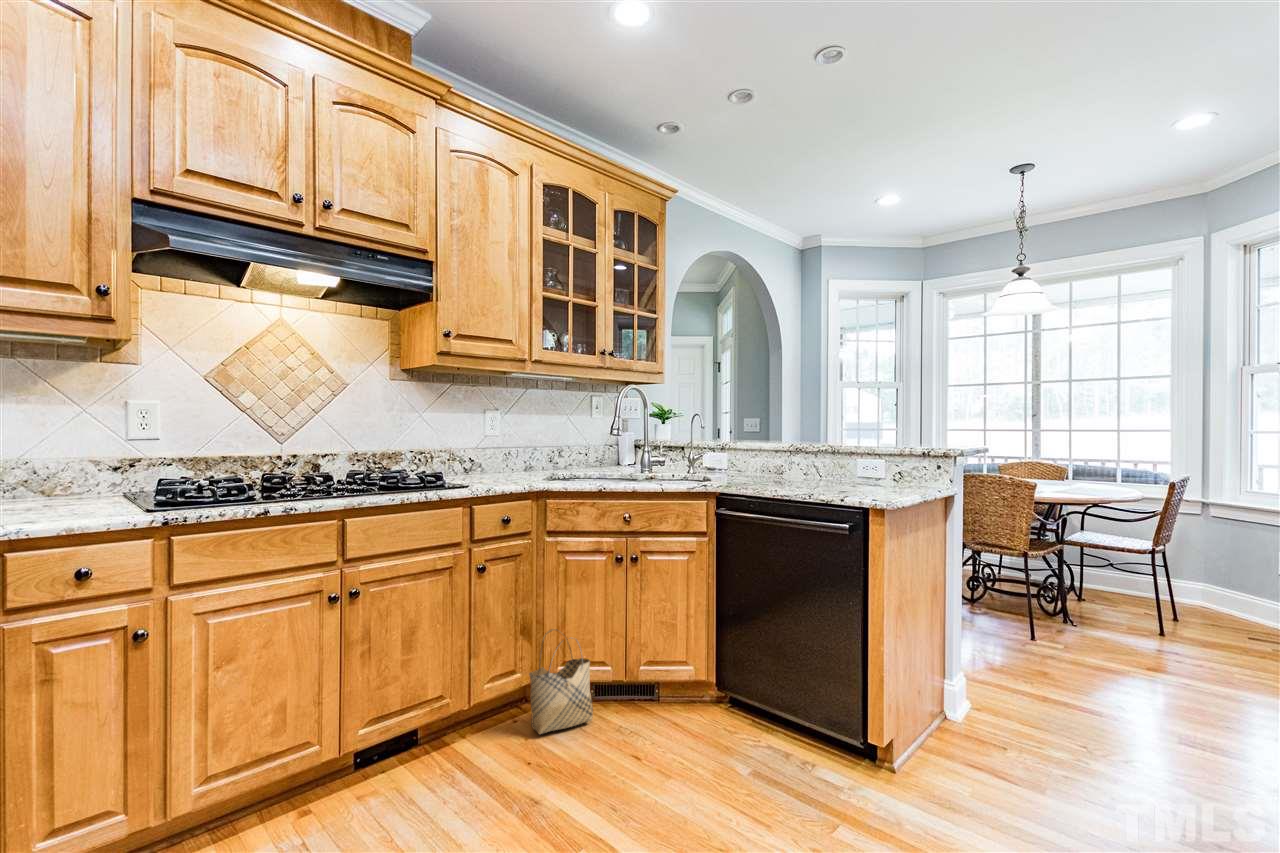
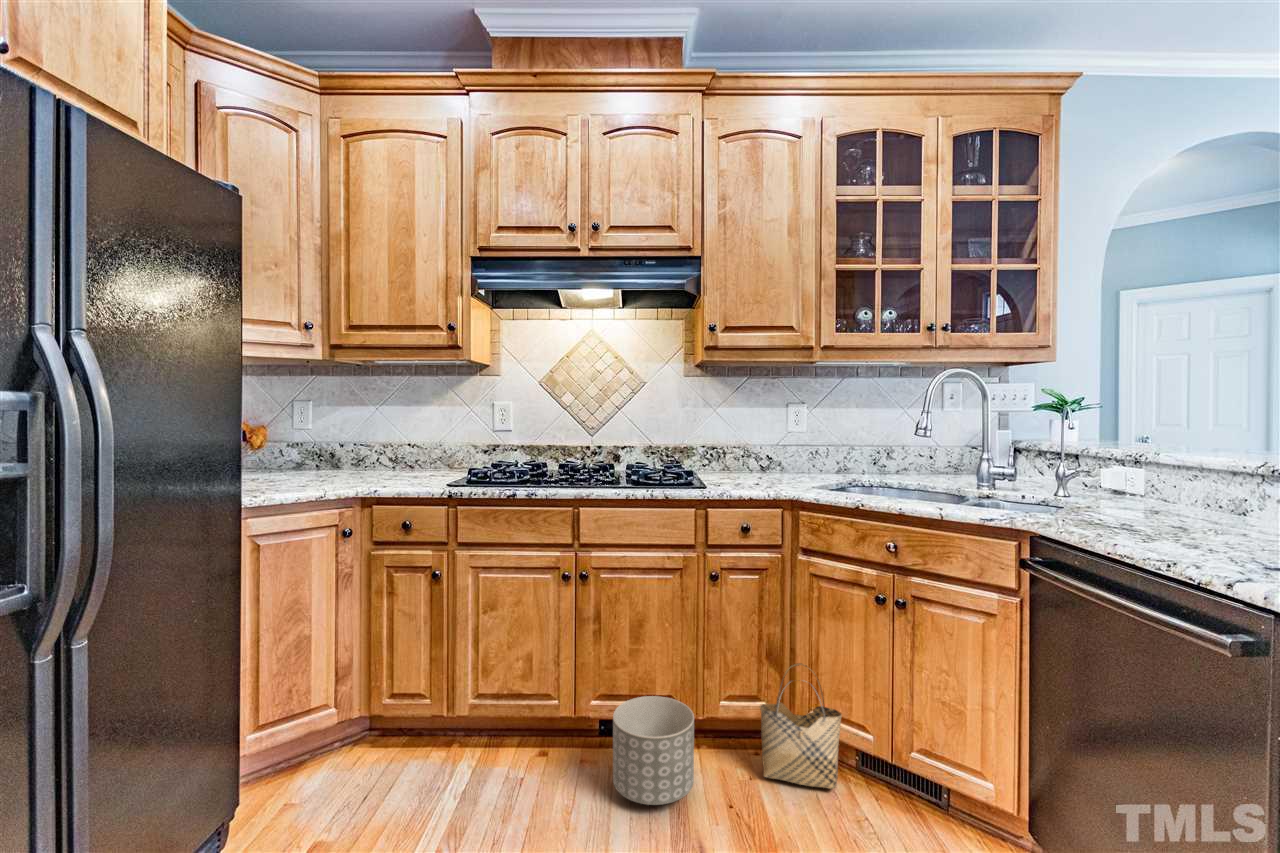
planter: none [417,693,500,798] -> present [613,696,694,805]

